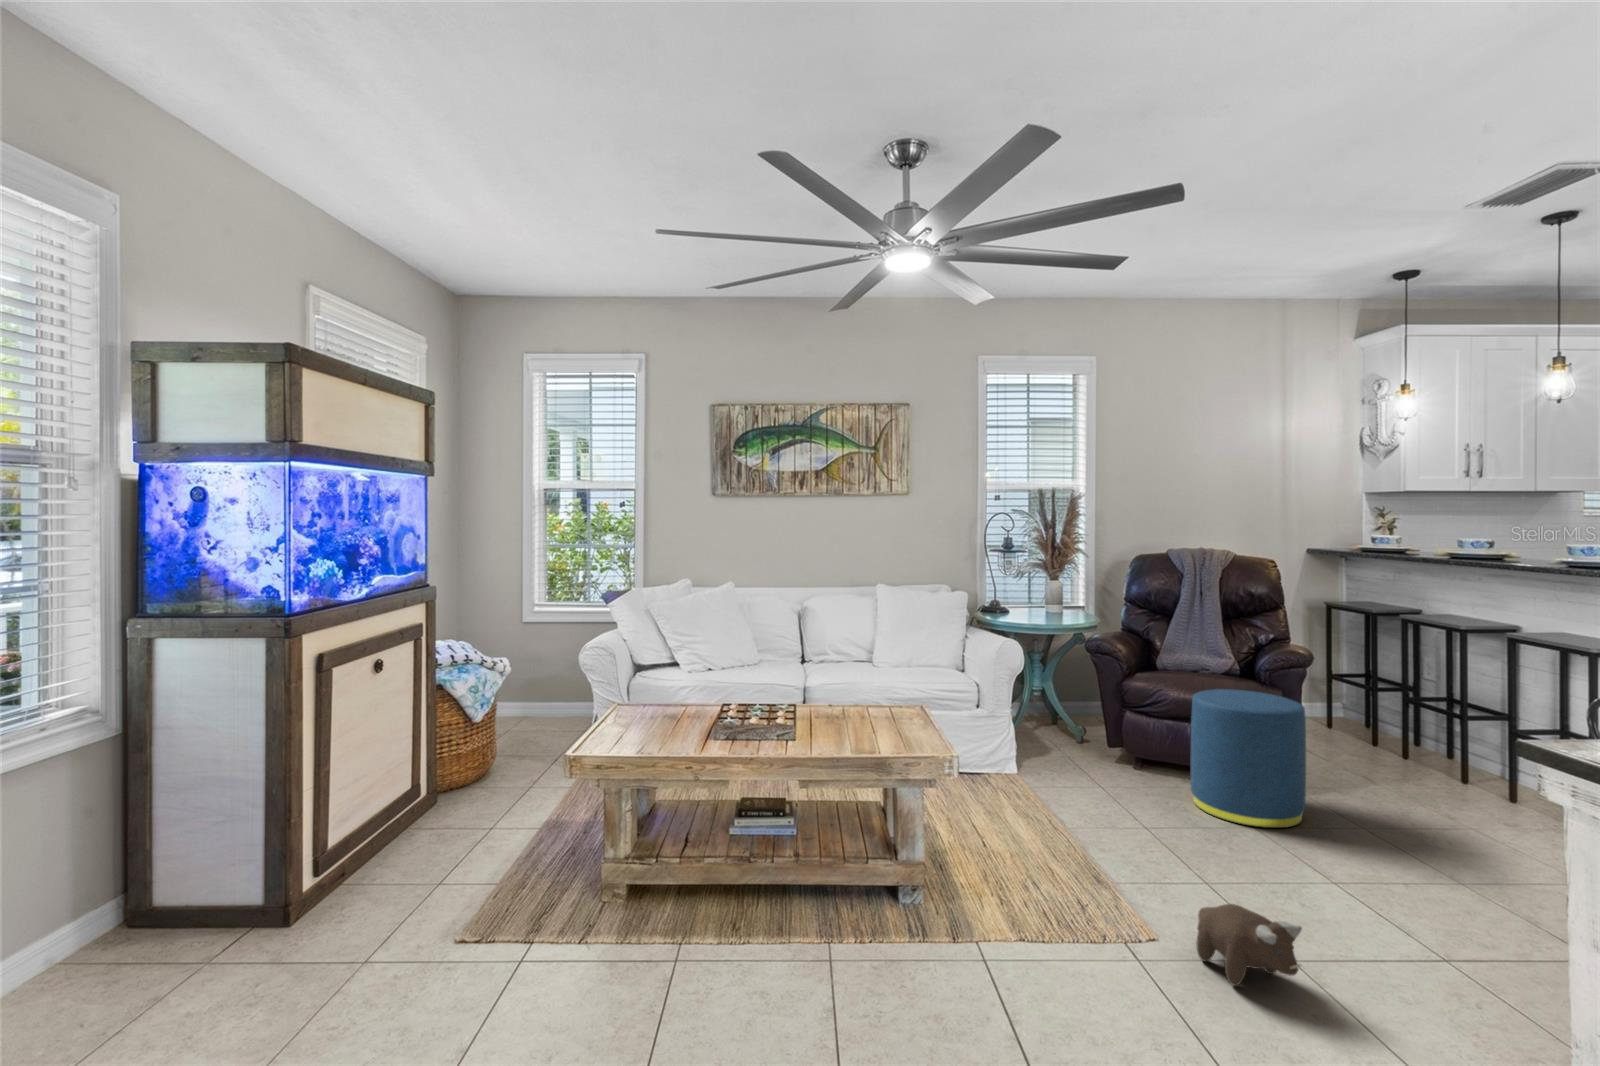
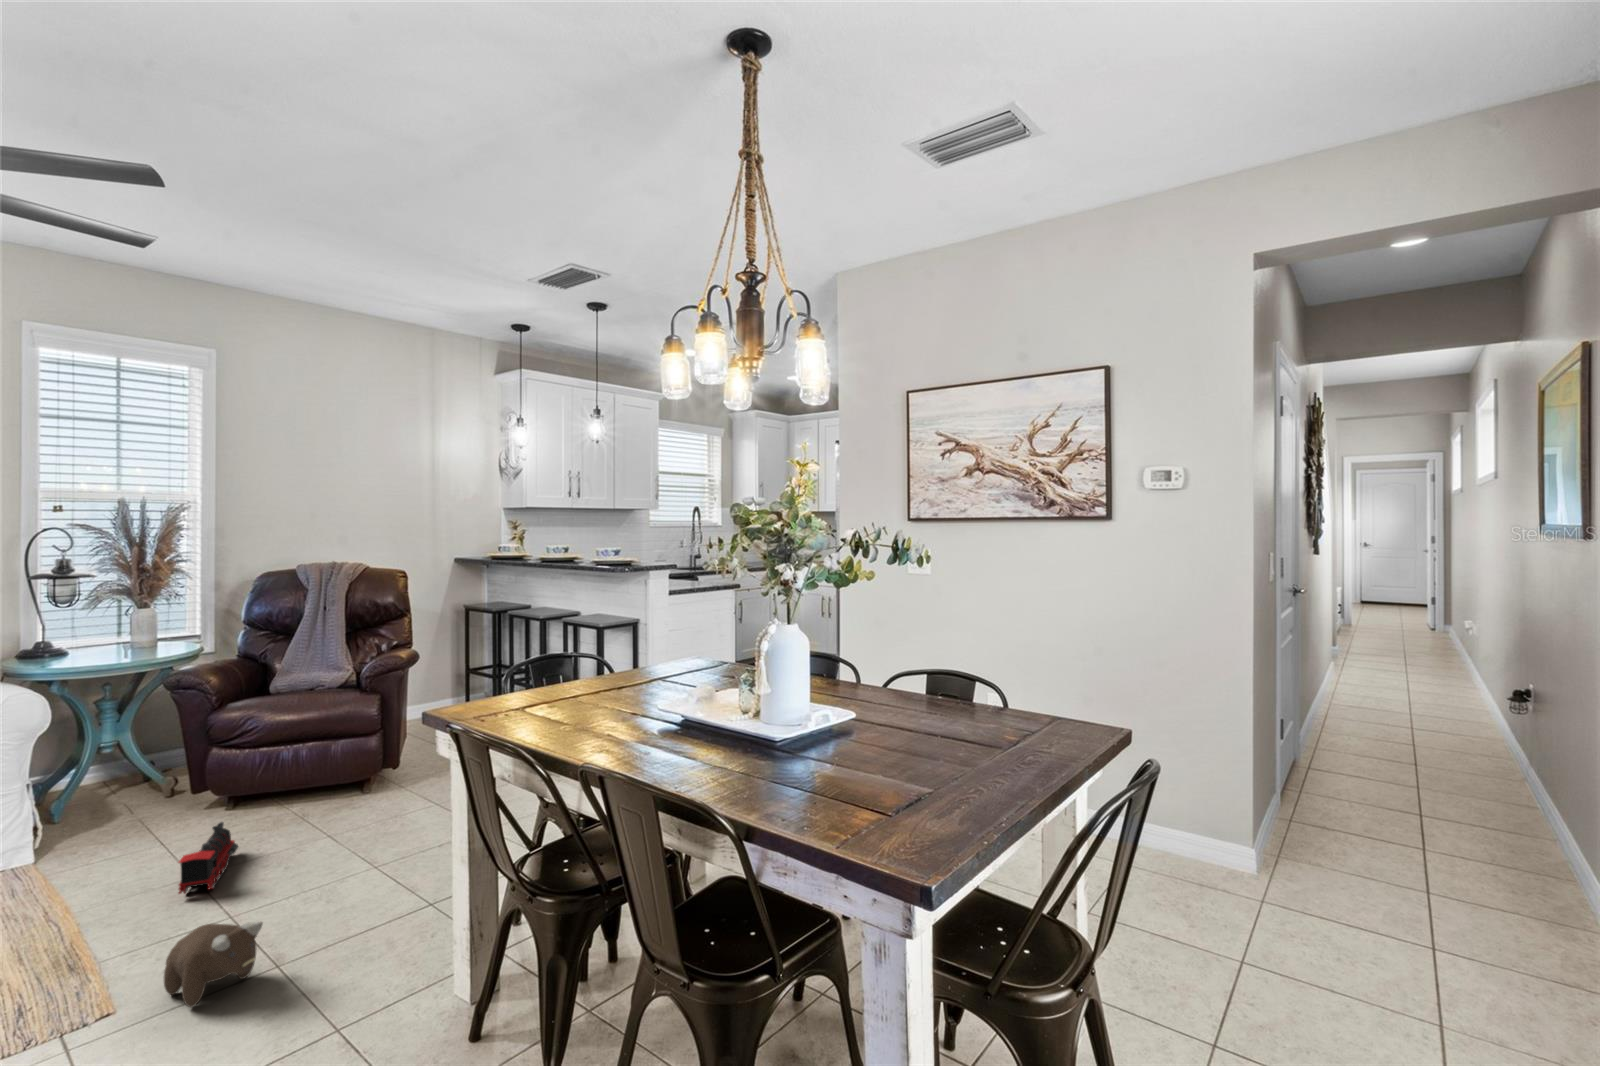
ottoman: present [1191,689,1306,828] -> none [274,702,386,837]
toy train: none [1146,786,1175,853] -> present [179,822,238,894]

